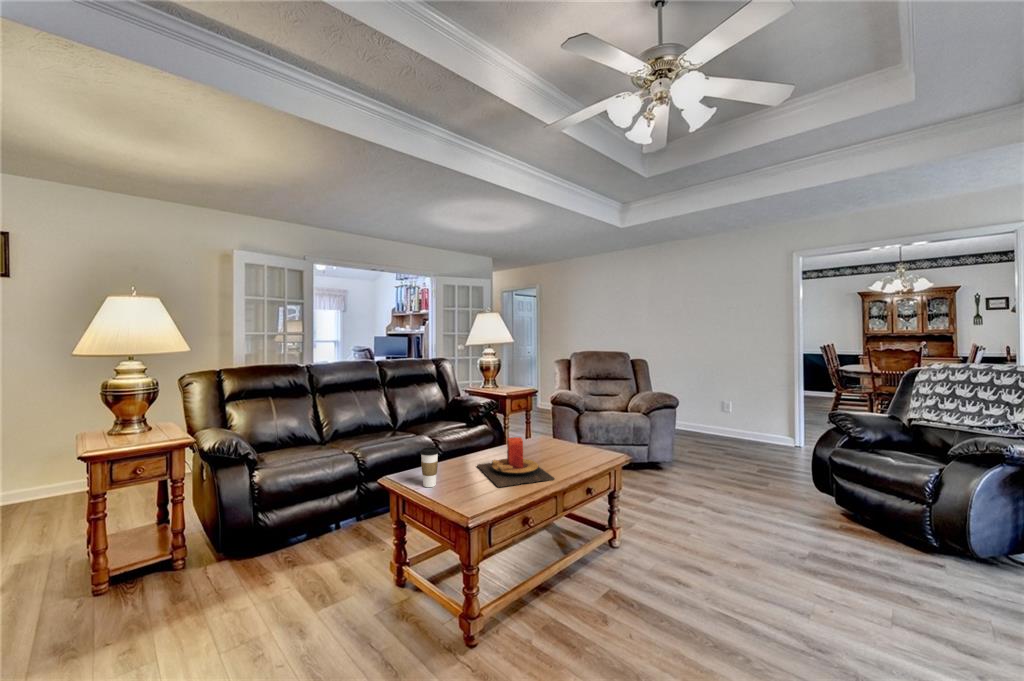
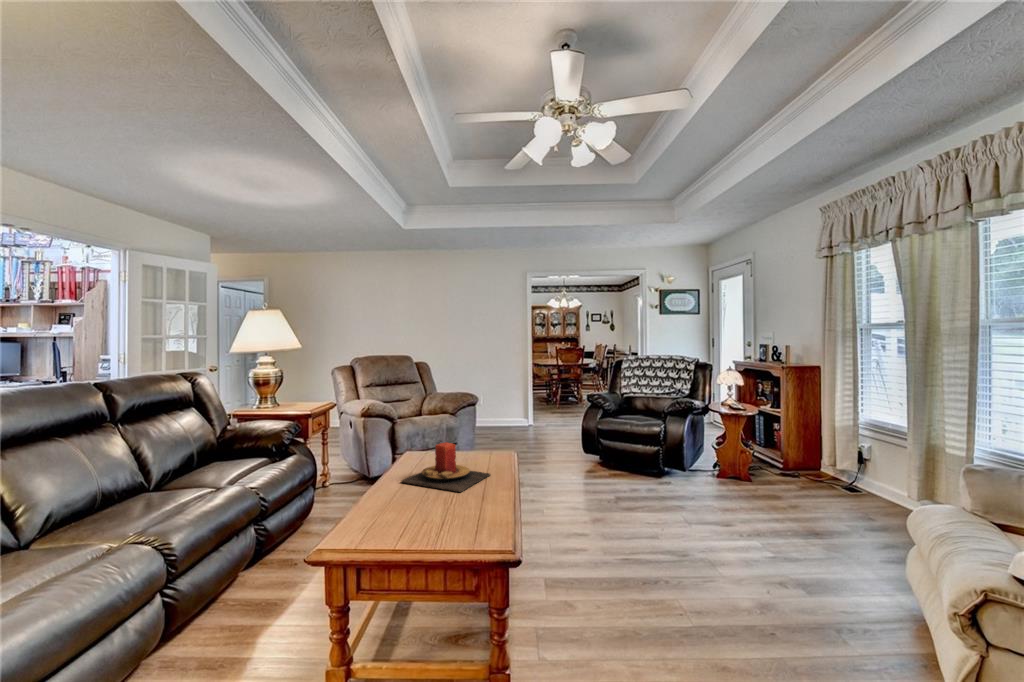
coffee cup: present [420,447,439,487] -> none [381,465,403,512]

